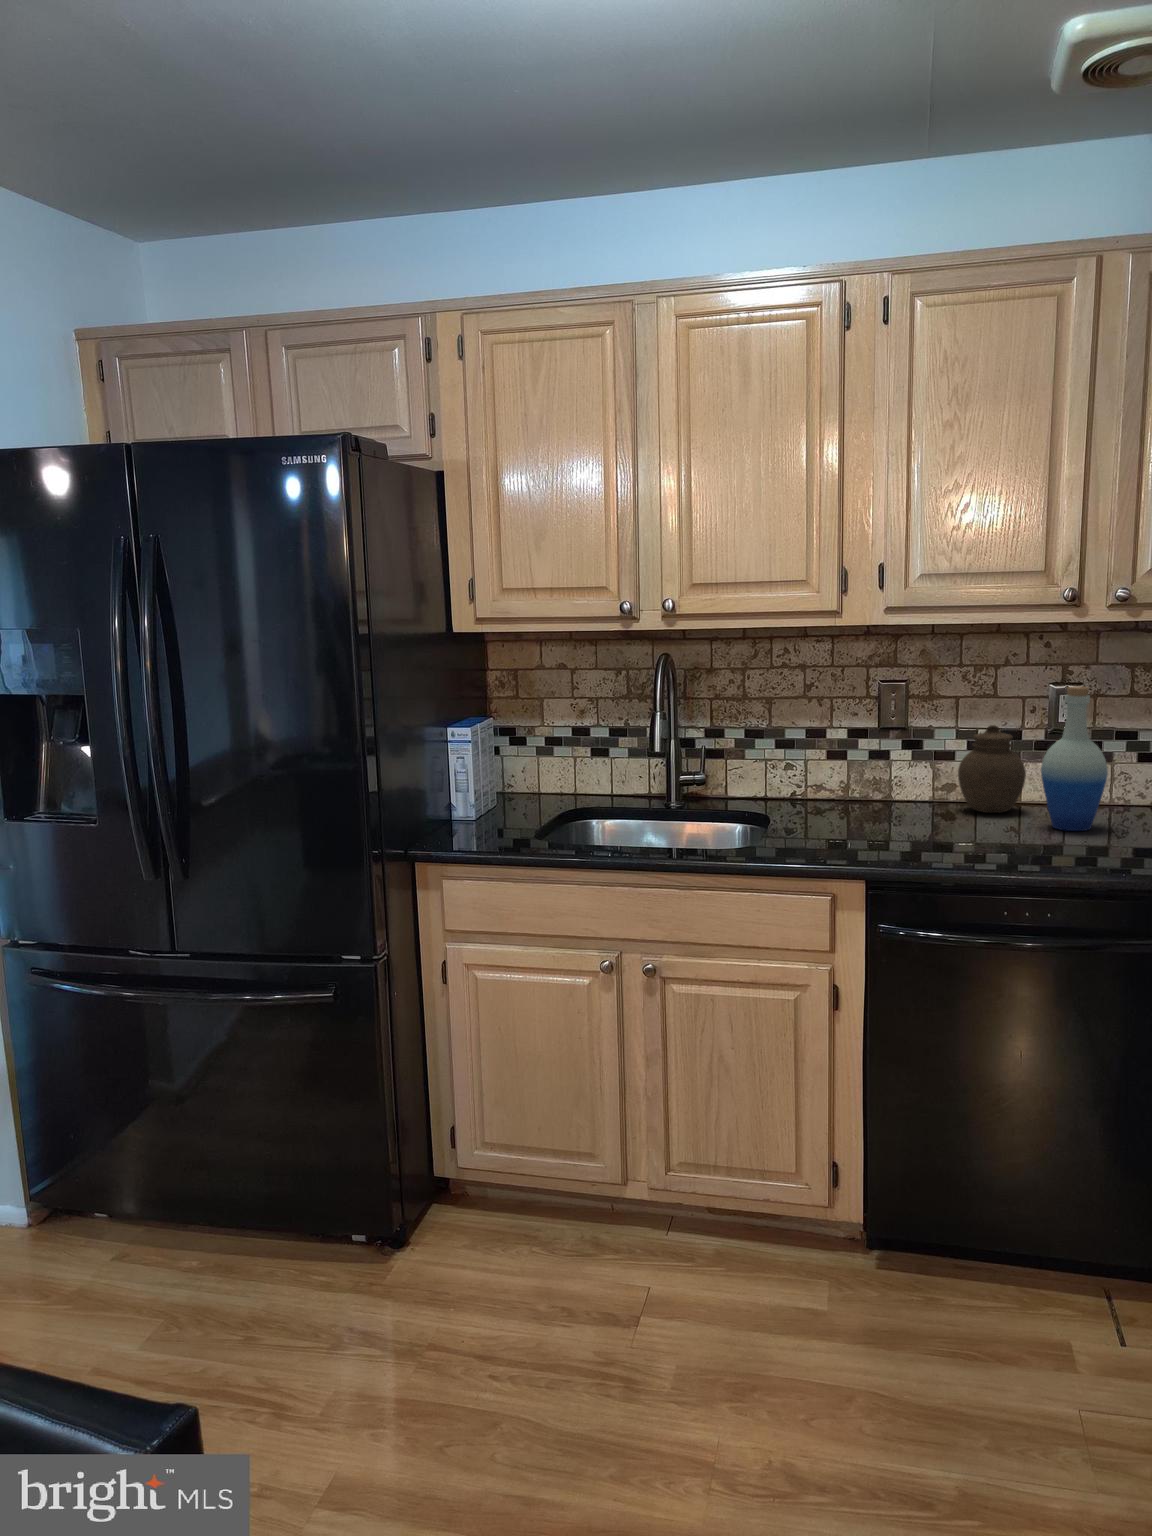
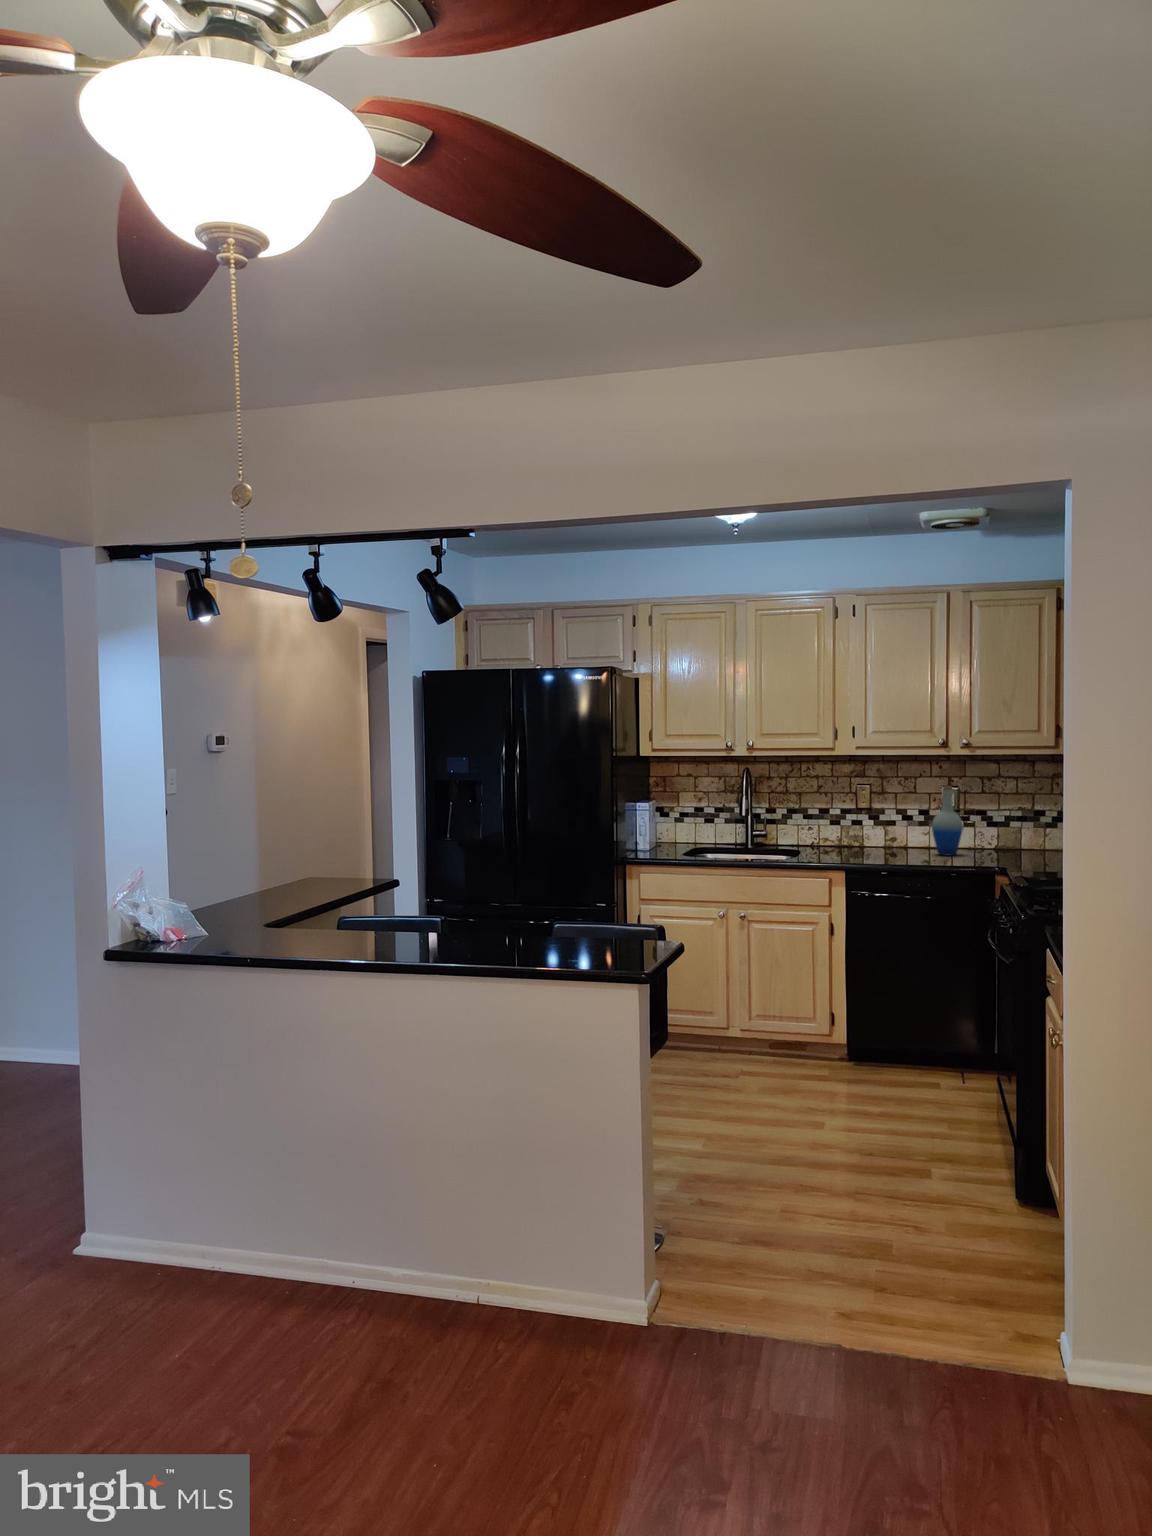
jar: present [958,725,1026,813] -> none [896,806,930,851]

